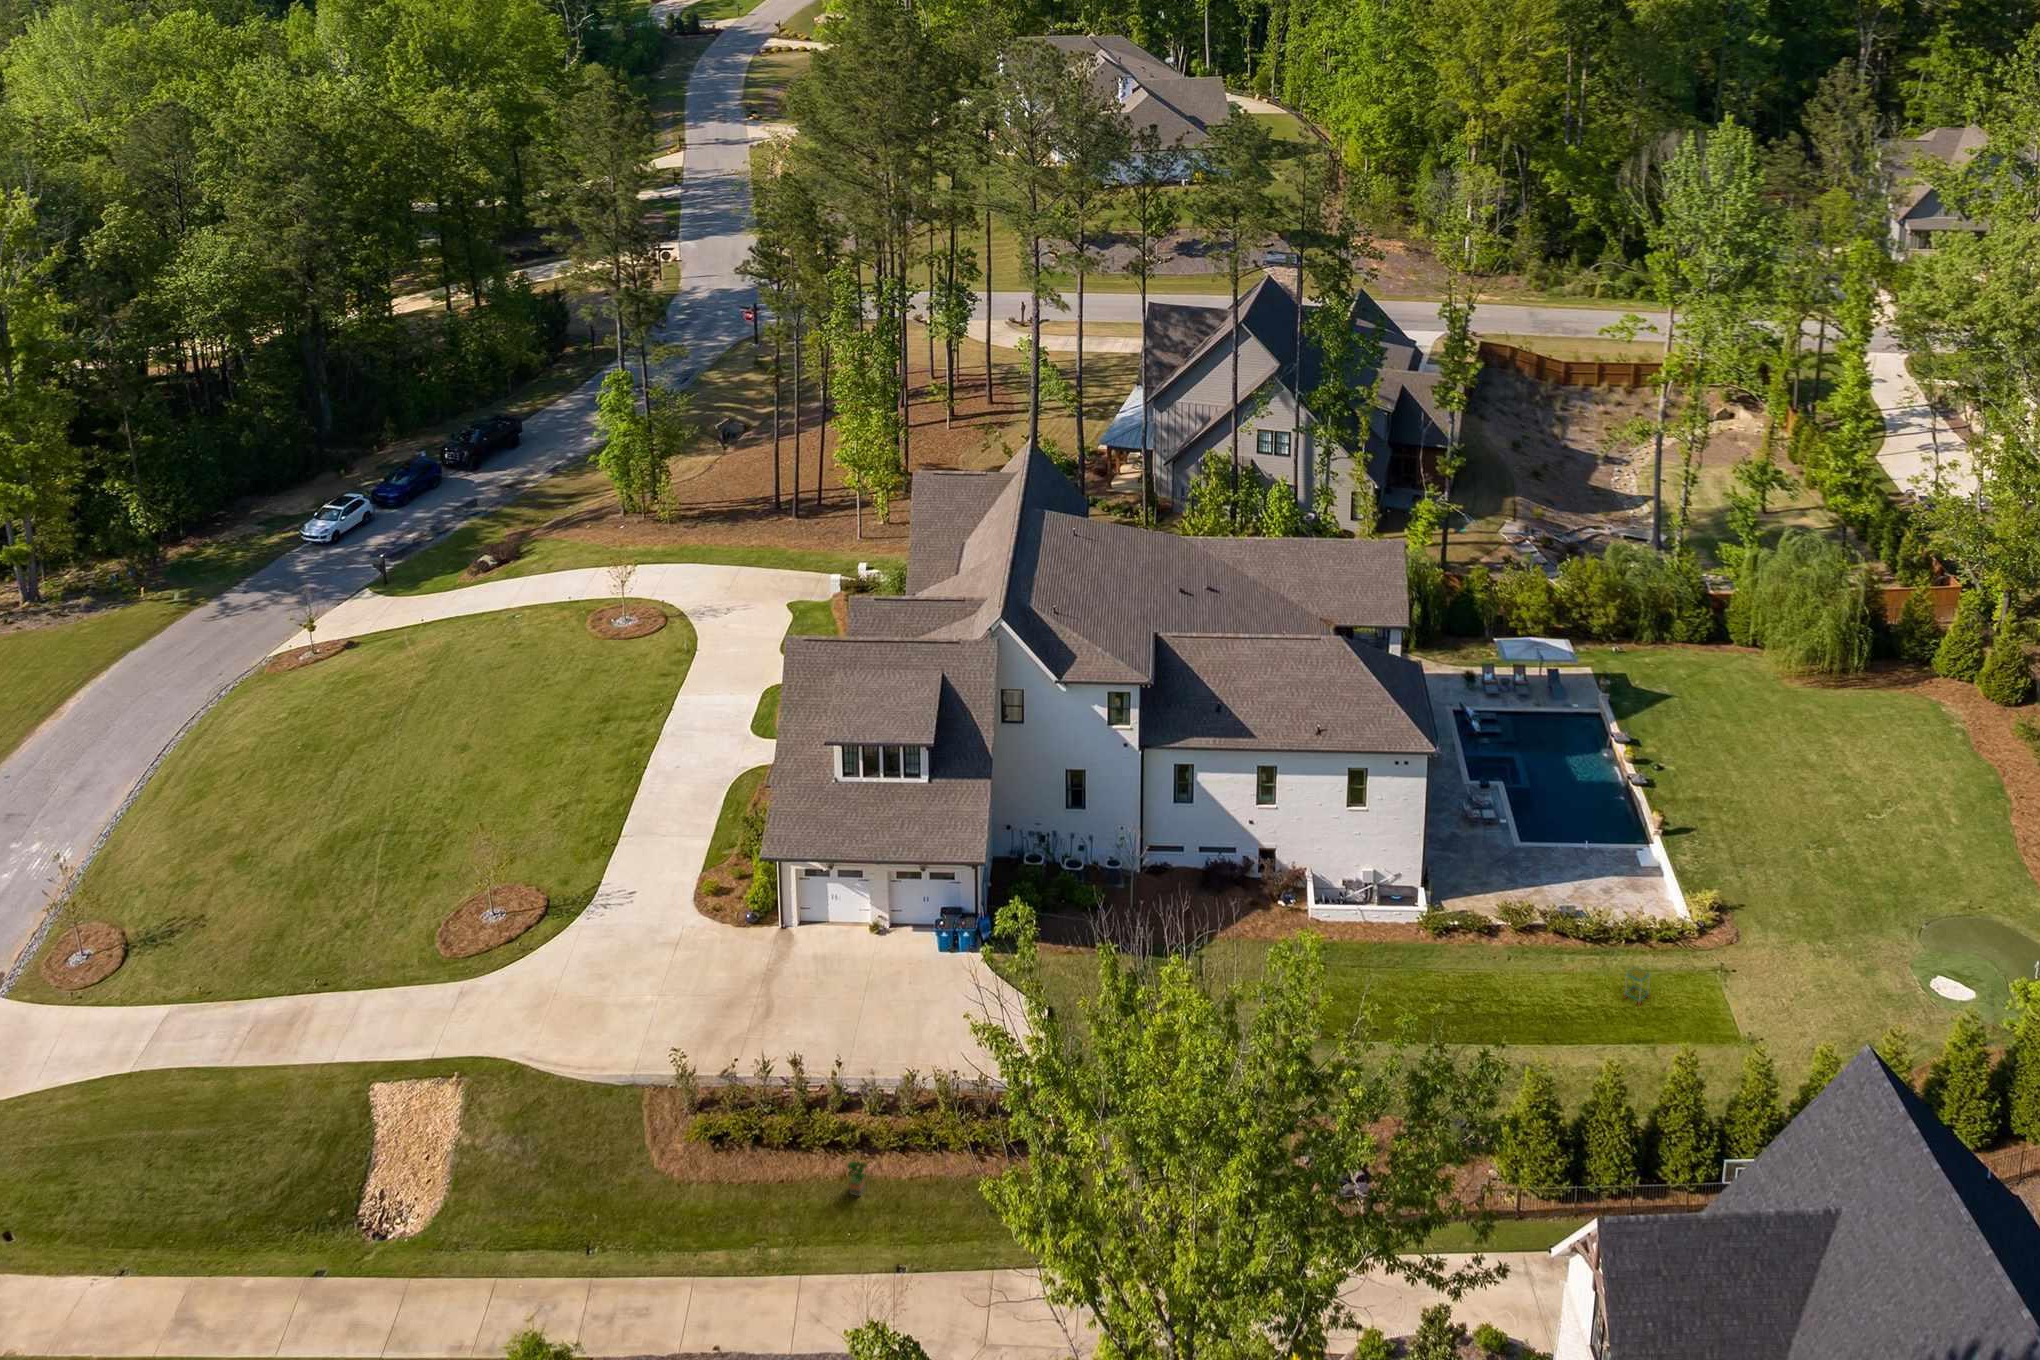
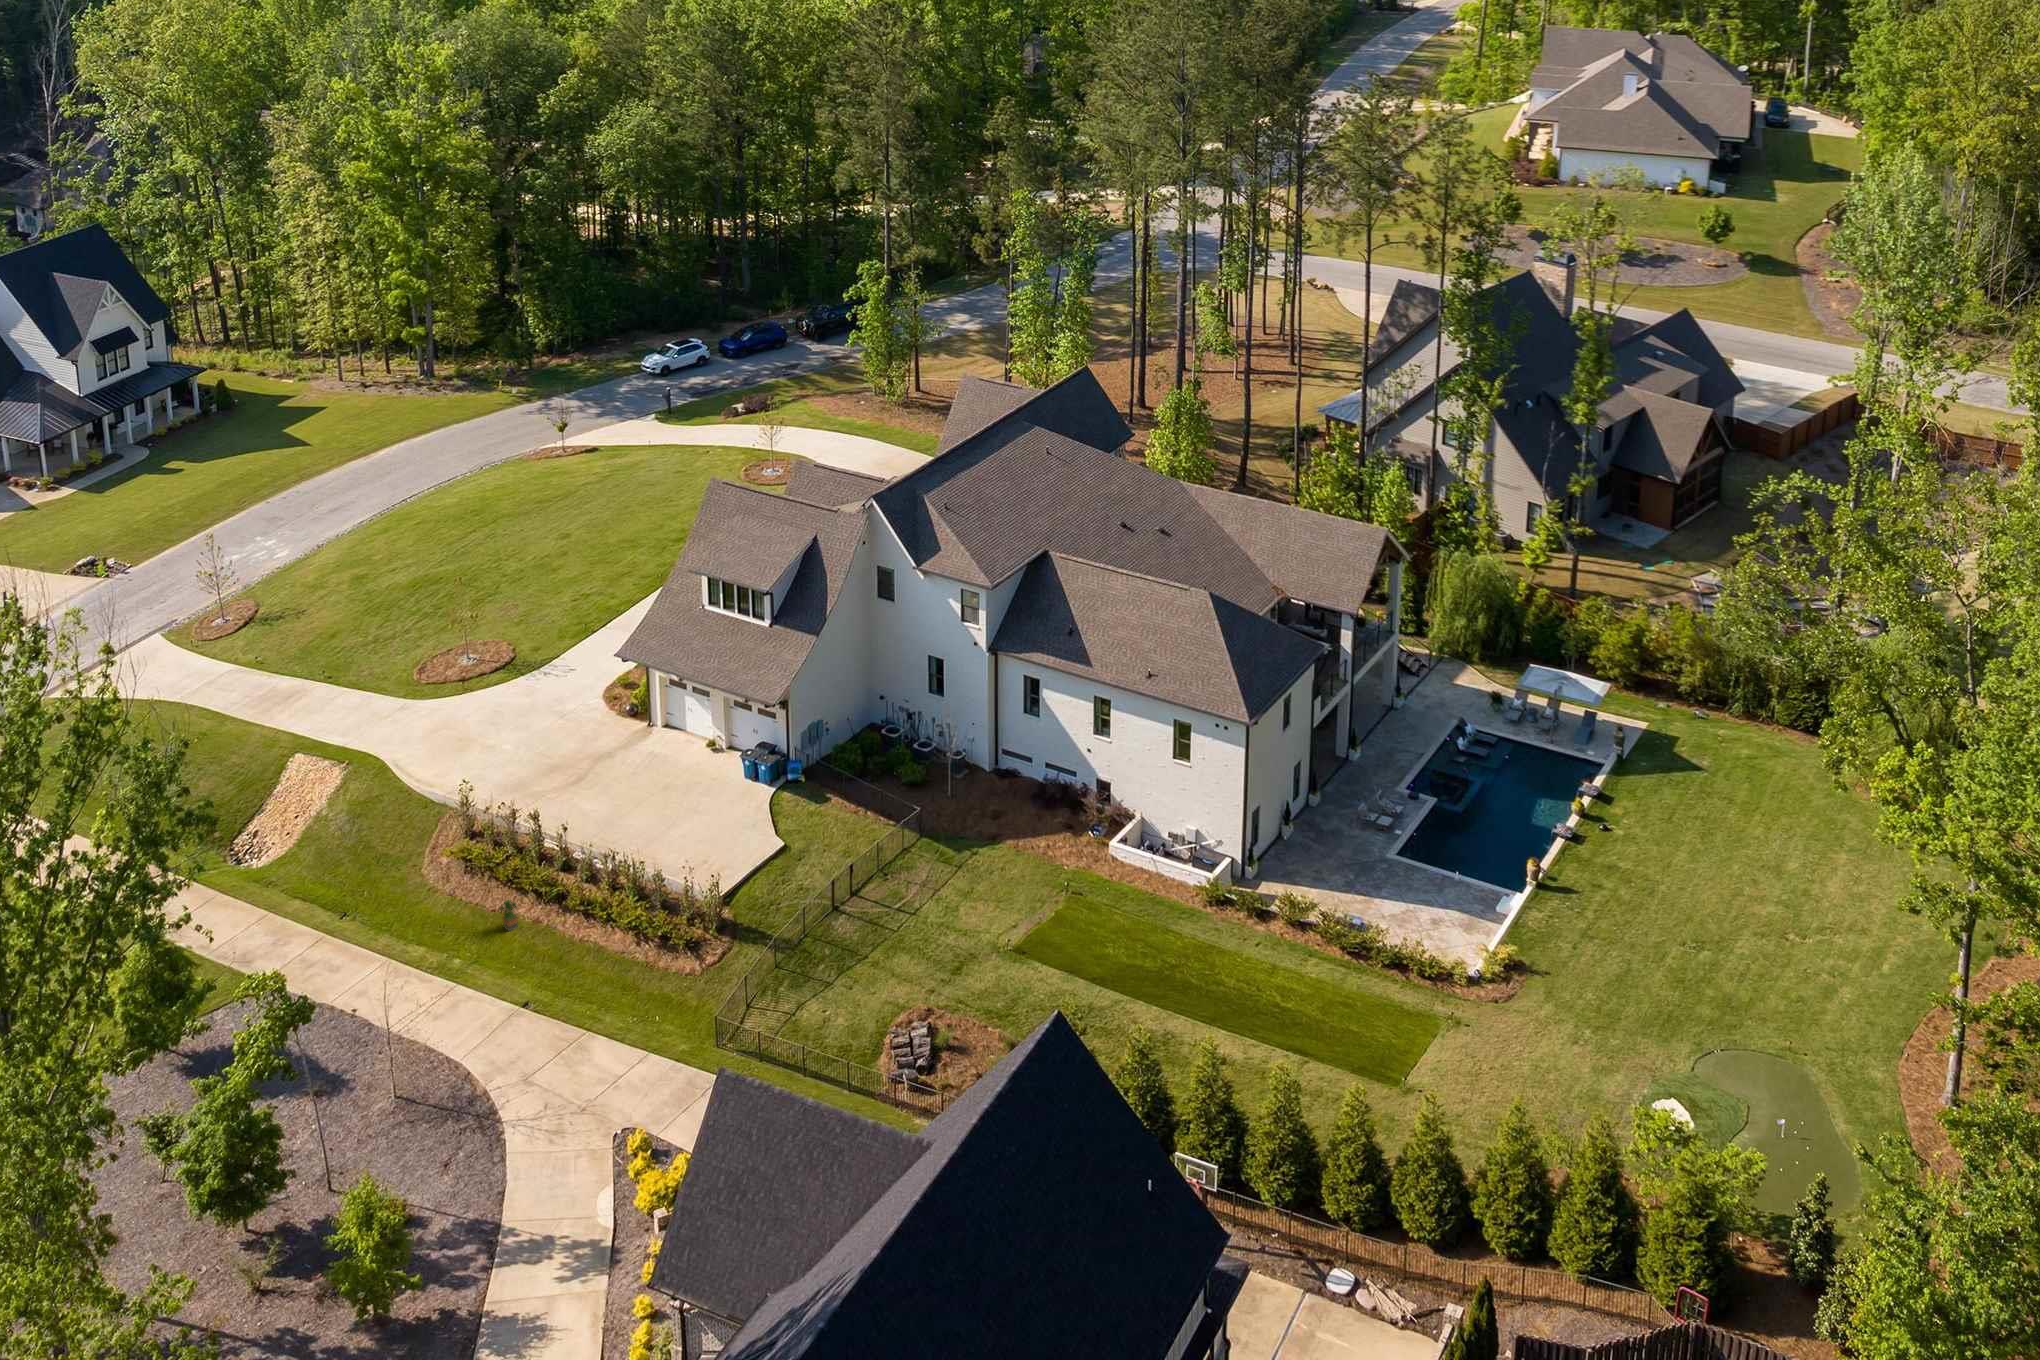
side table: present [1623,967,1650,1005] -> none [1331,986,1358,1028]

